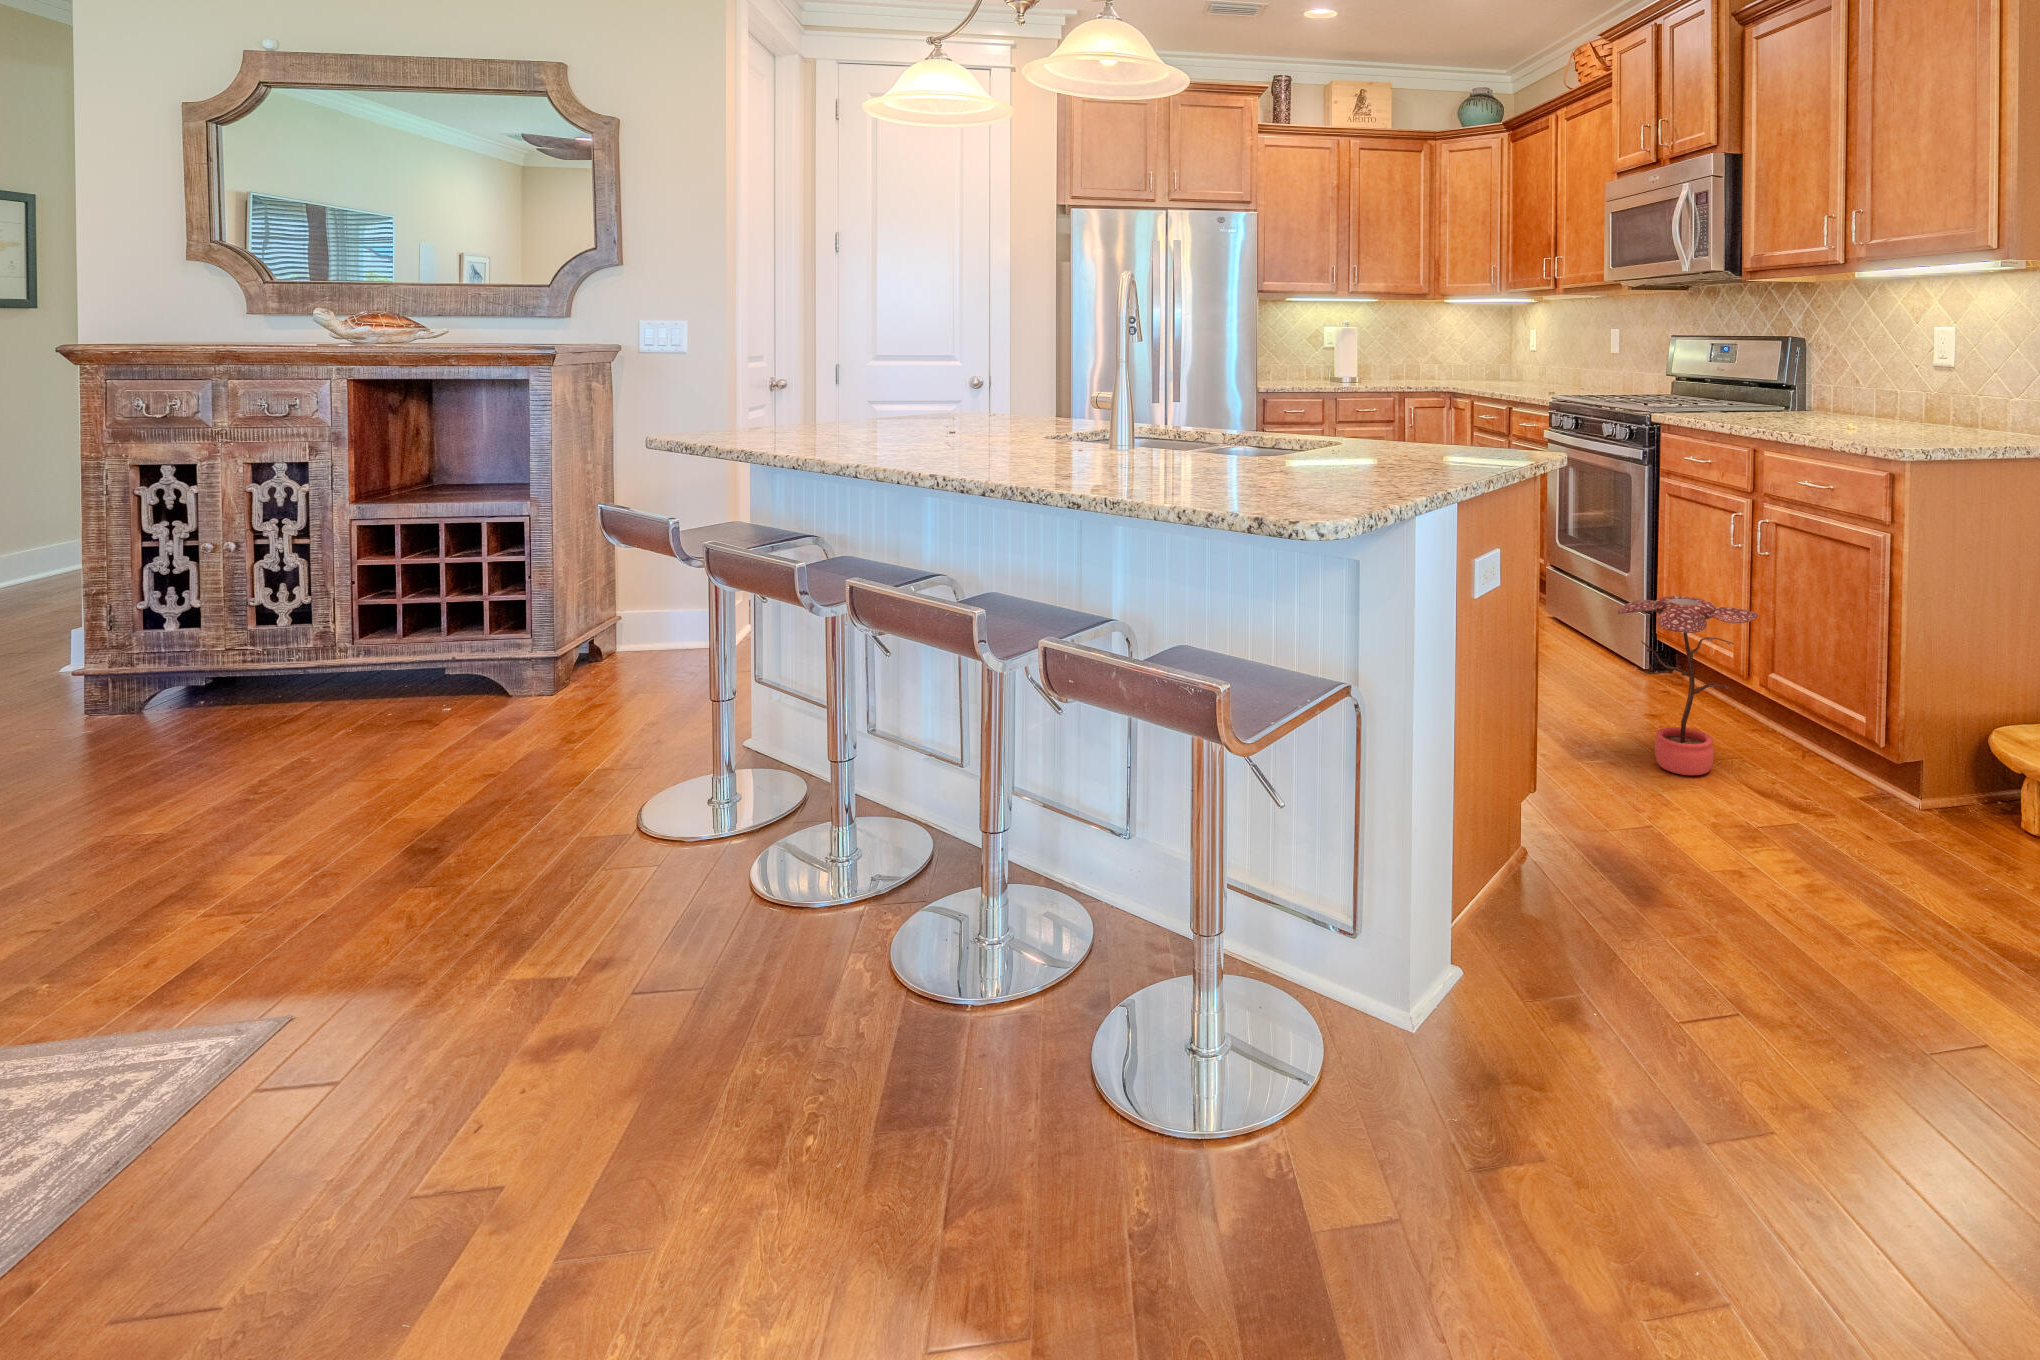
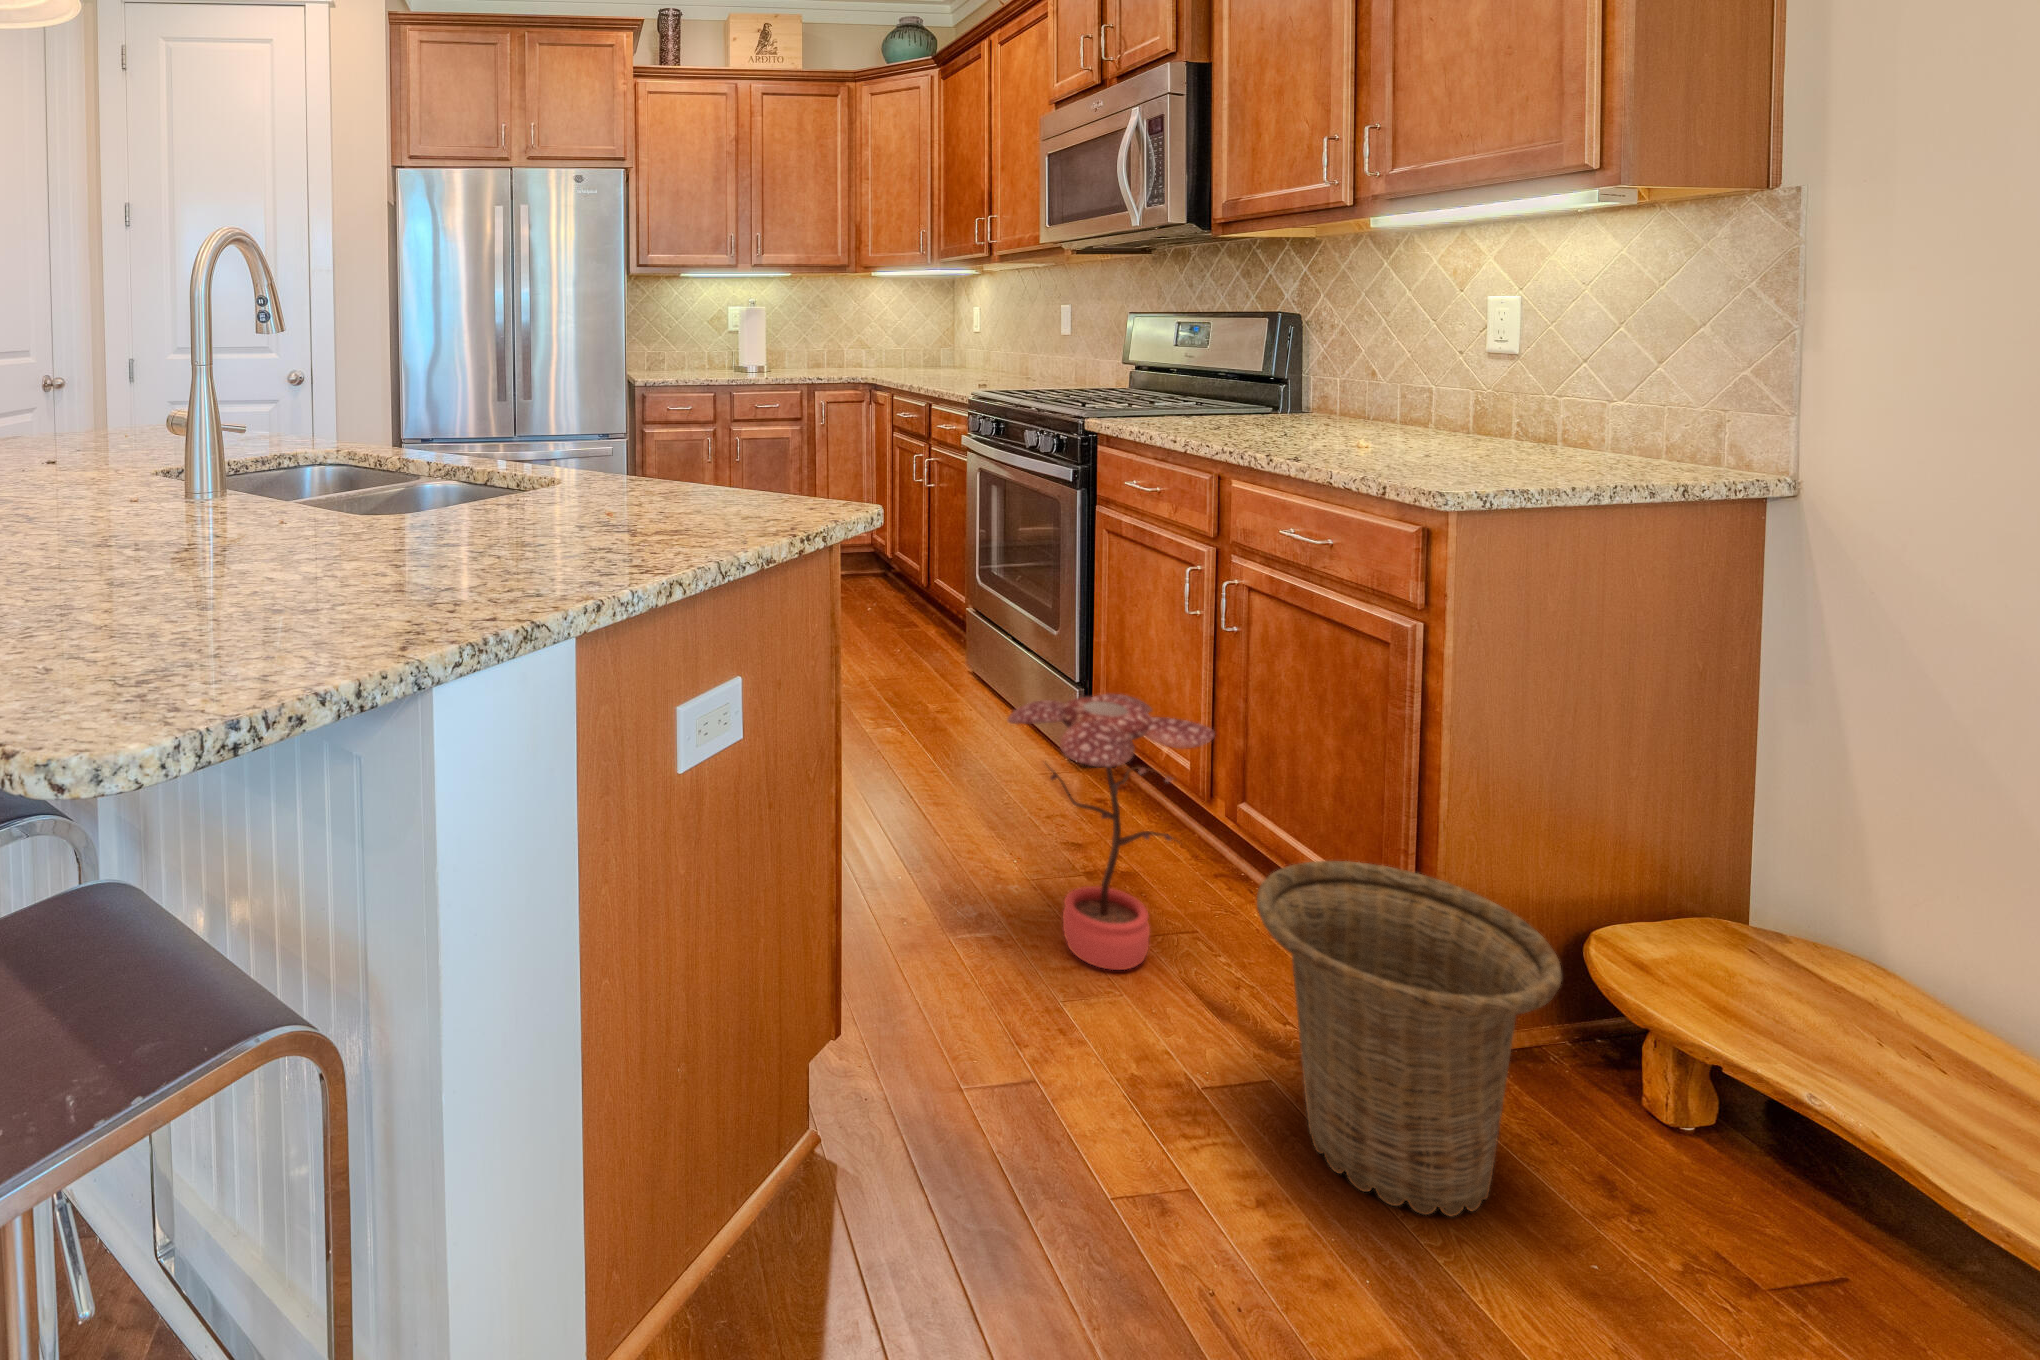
basket: none [1789,682,1965,871] -> present [1257,861,1562,1216]

